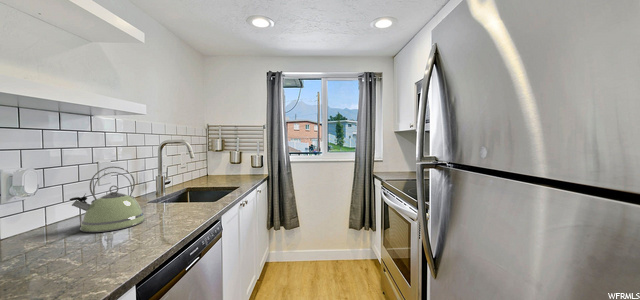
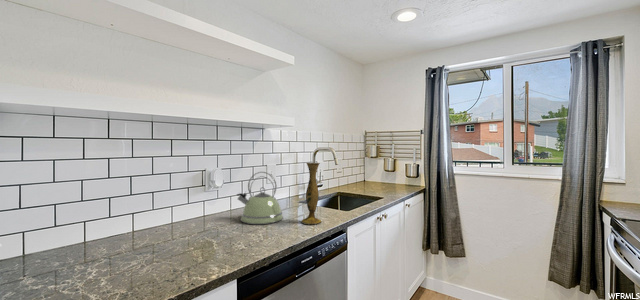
vase: none [172,153,197,218] -> present [301,163,322,224]

